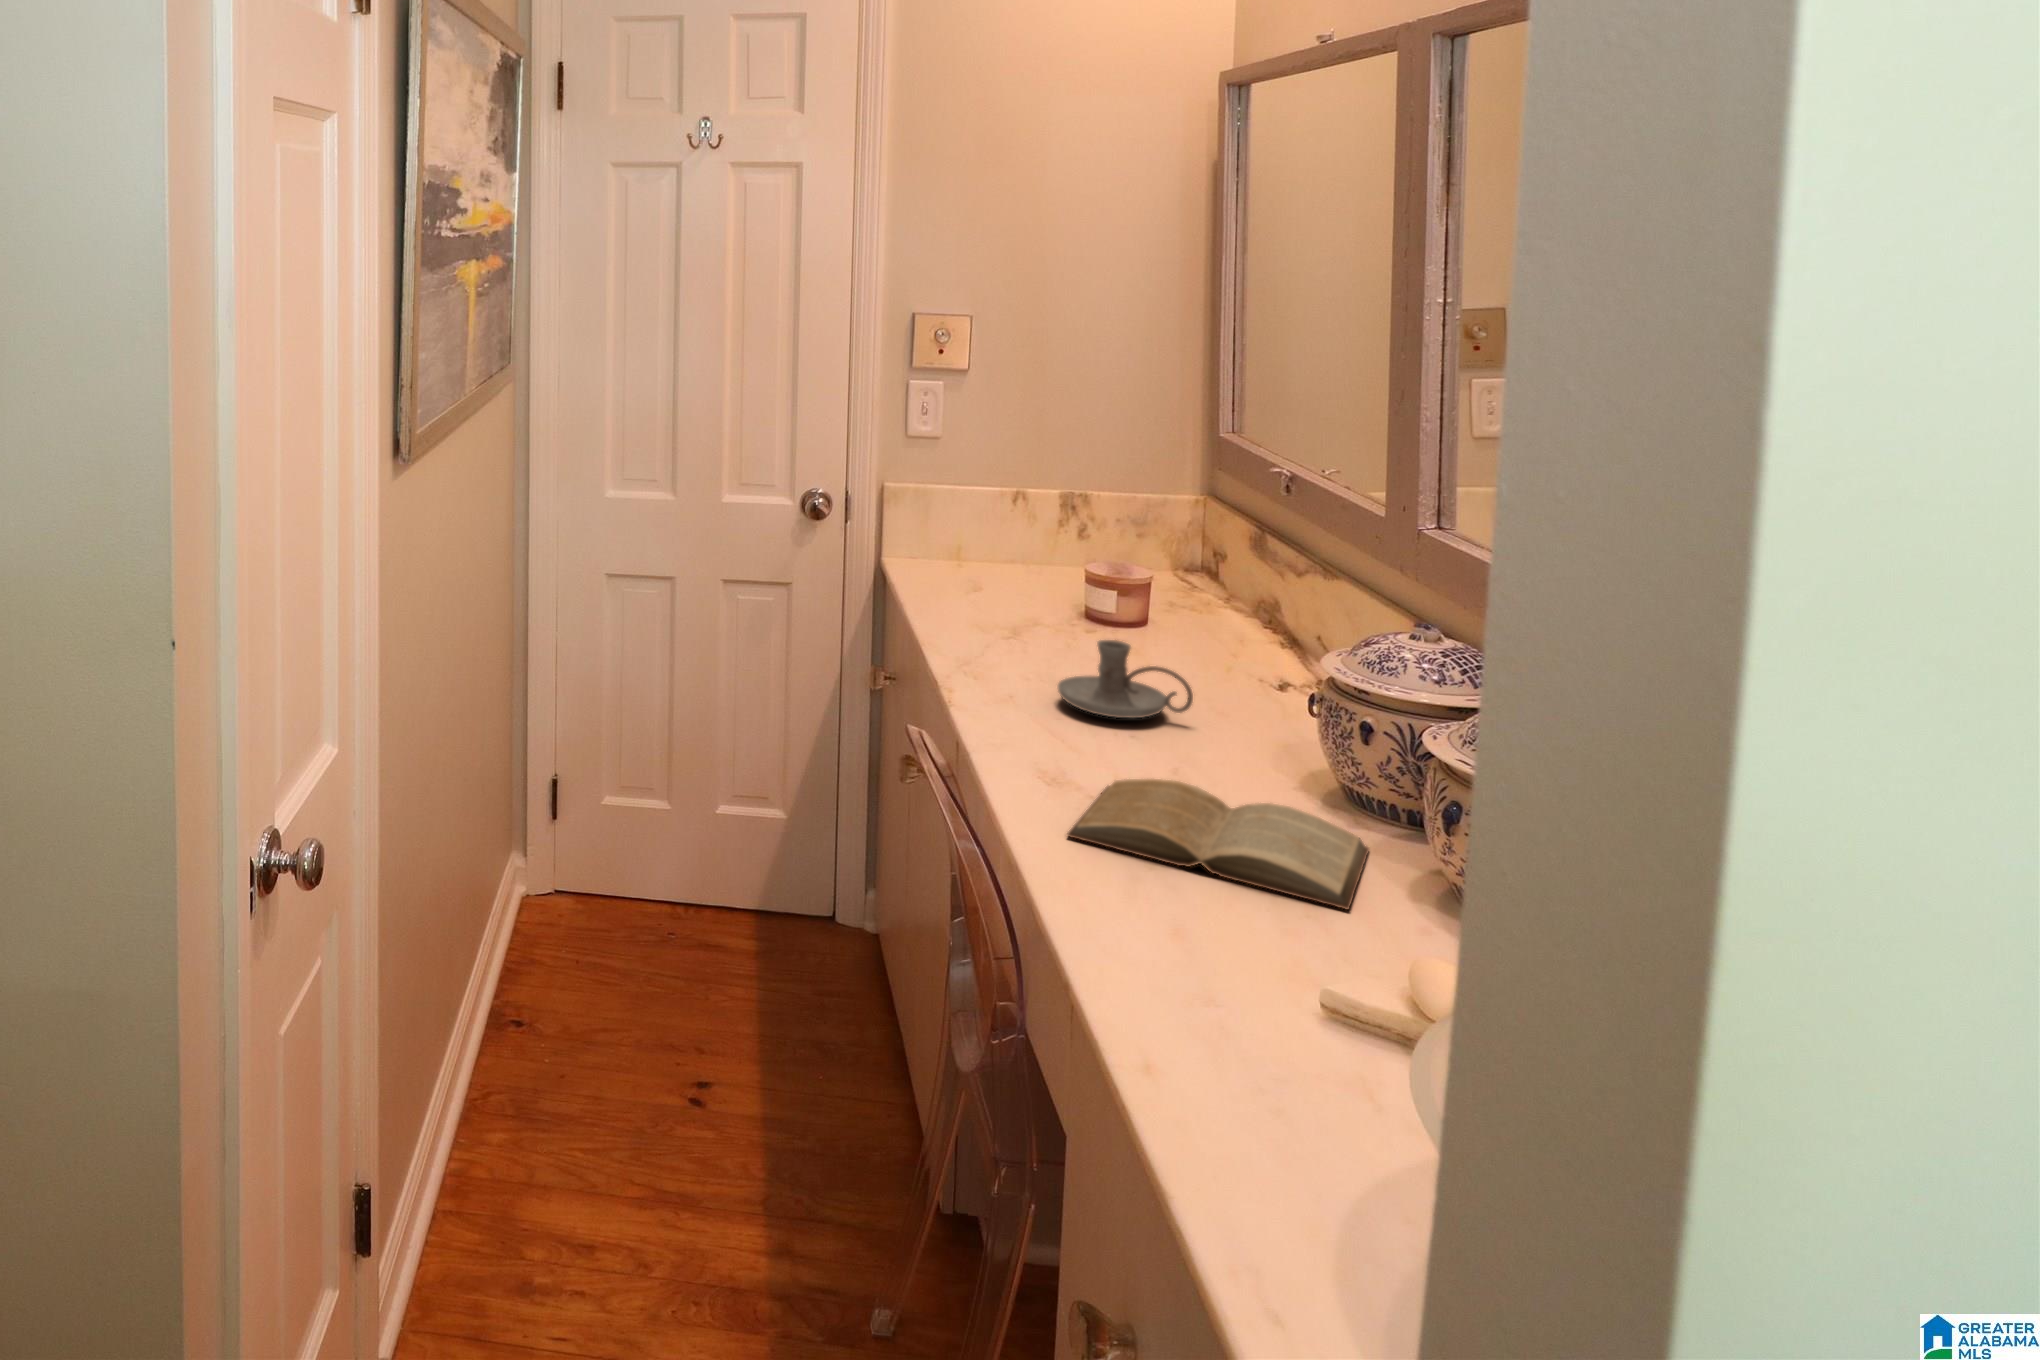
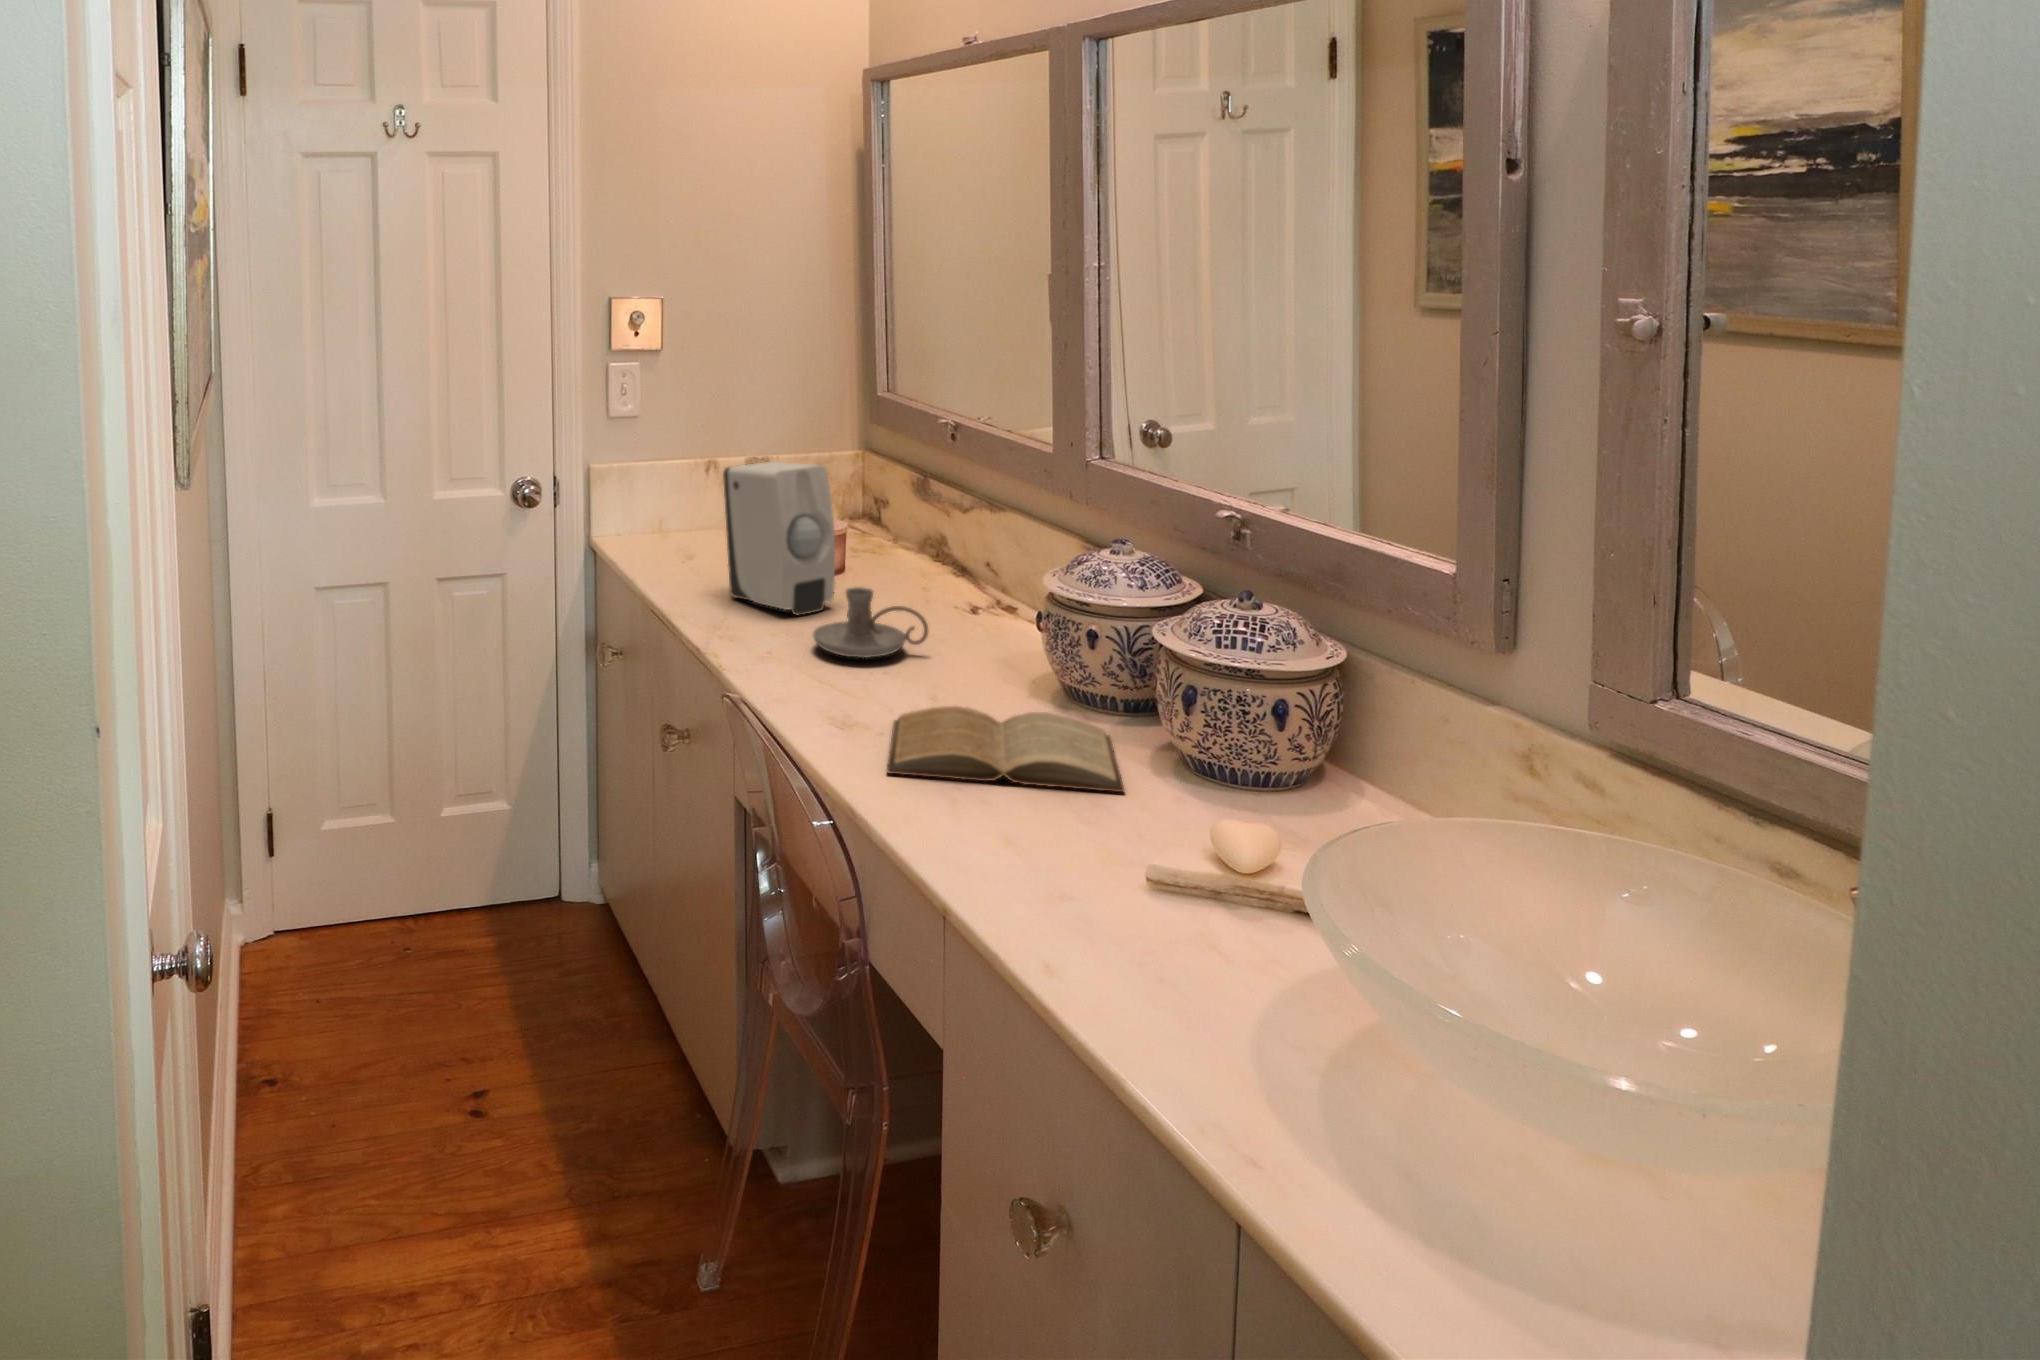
soap dispenser: none [994,496,1113,664] -> present [723,462,835,615]

